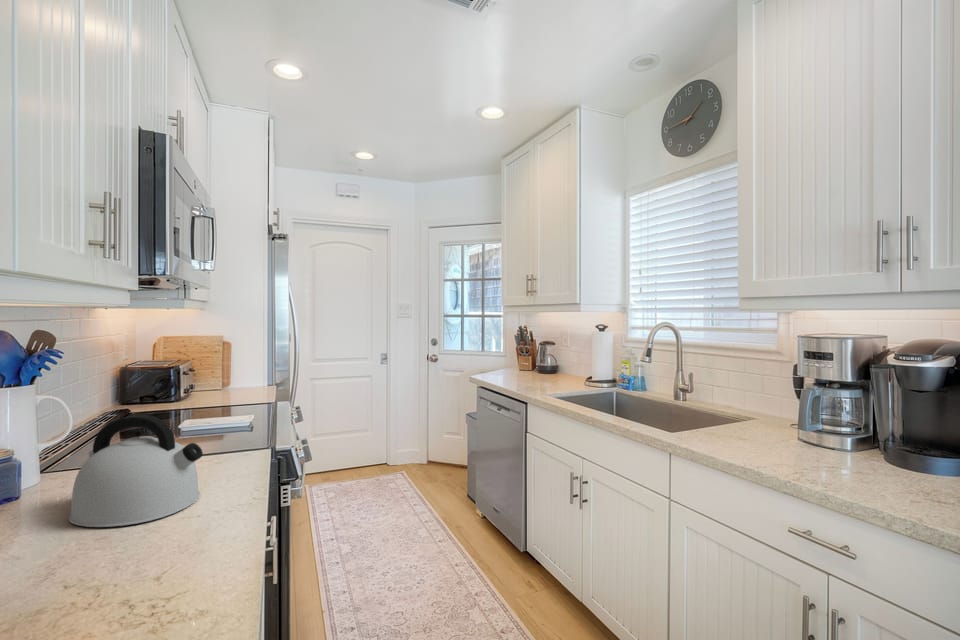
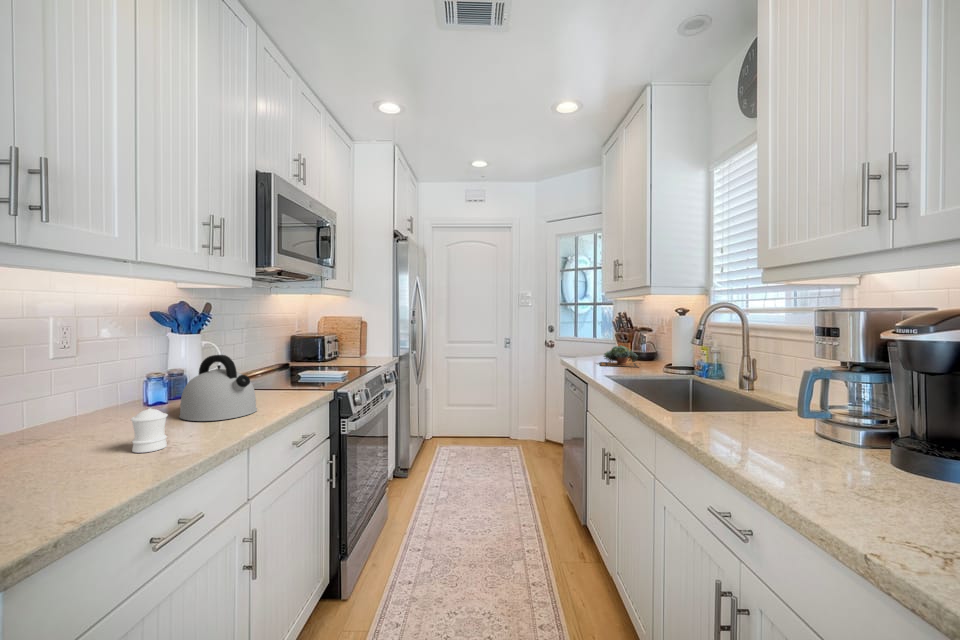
succulent plant: none [515,360,558,383] -> present [600,345,640,367]
salt shaker: none [79,524,141,605] -> present [131,409,168,453]

